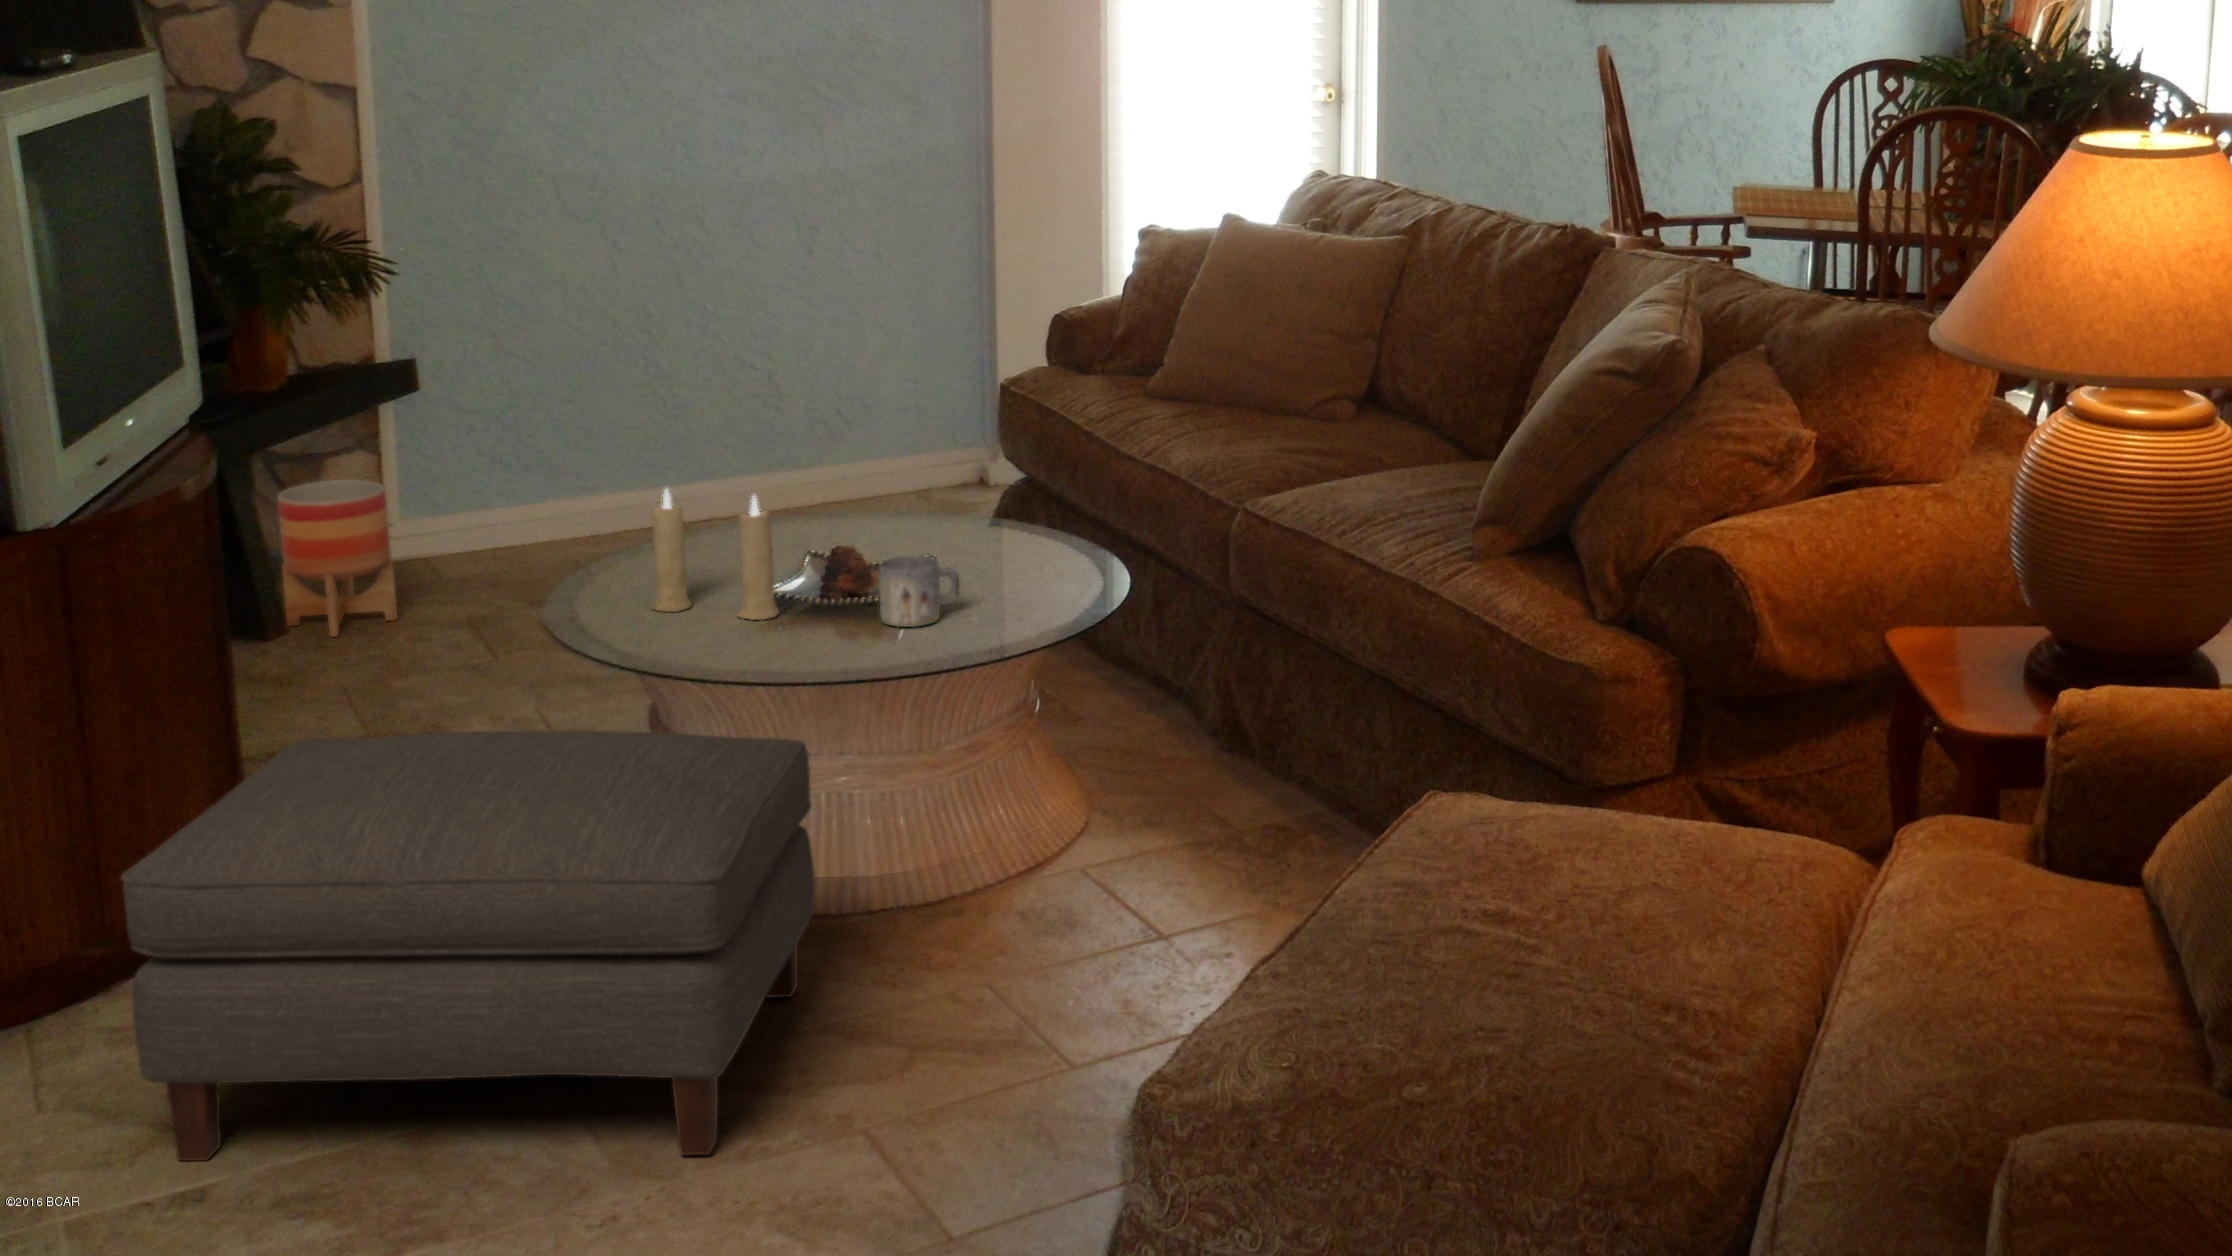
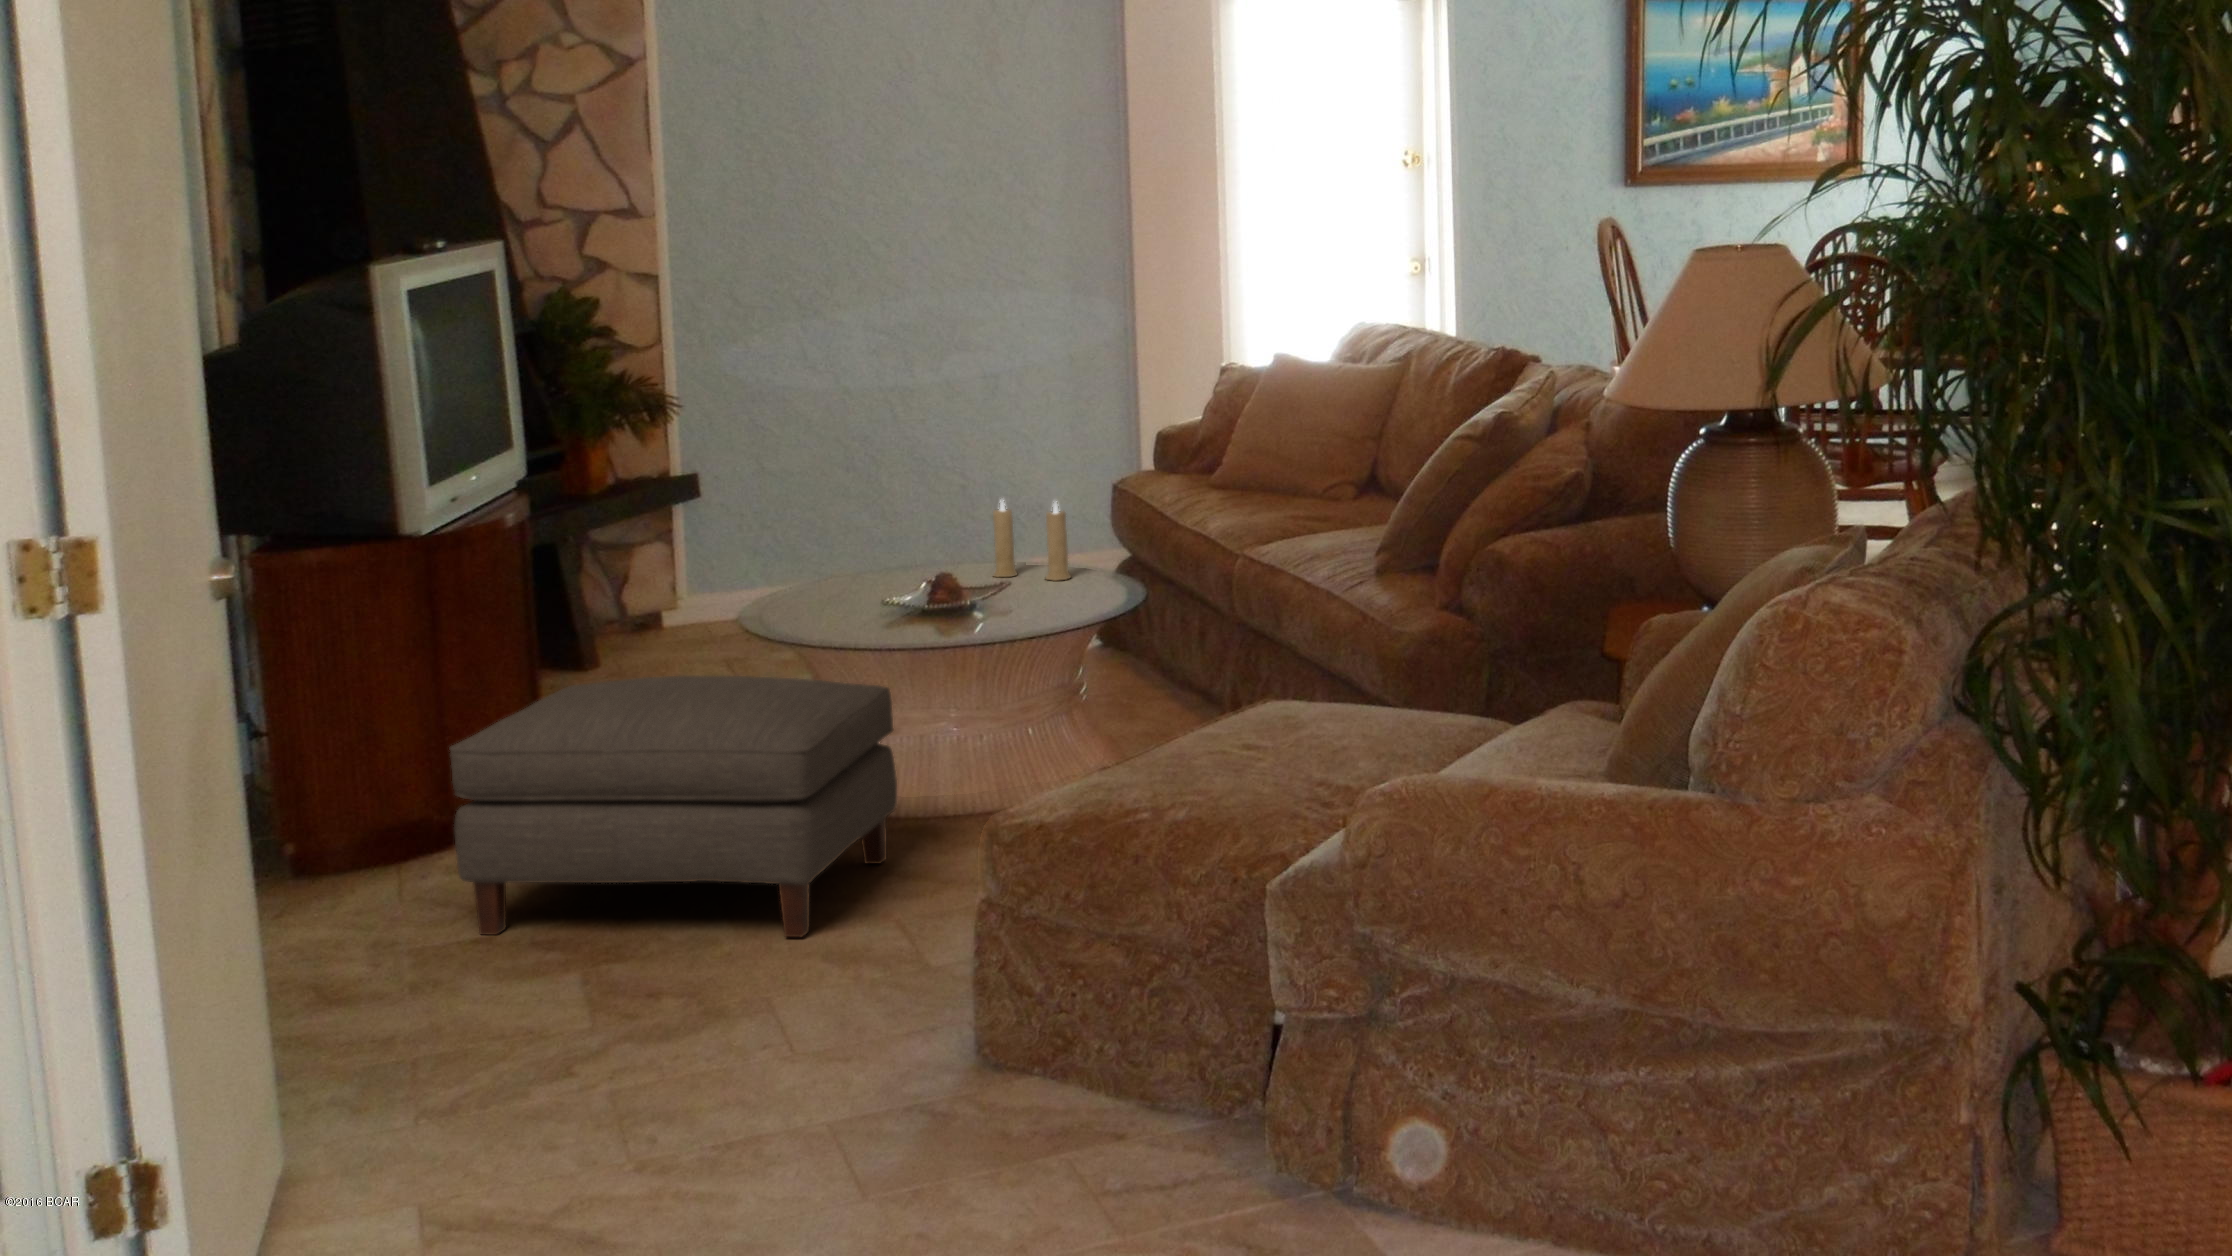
planter: present [278,480,398,637] -> none [594,559,677,671]
candle: present [652,489,779,620] -> present [993,500,1070,580]
mug: present [879,556,960,627] -> none [958,575,1015,622]

